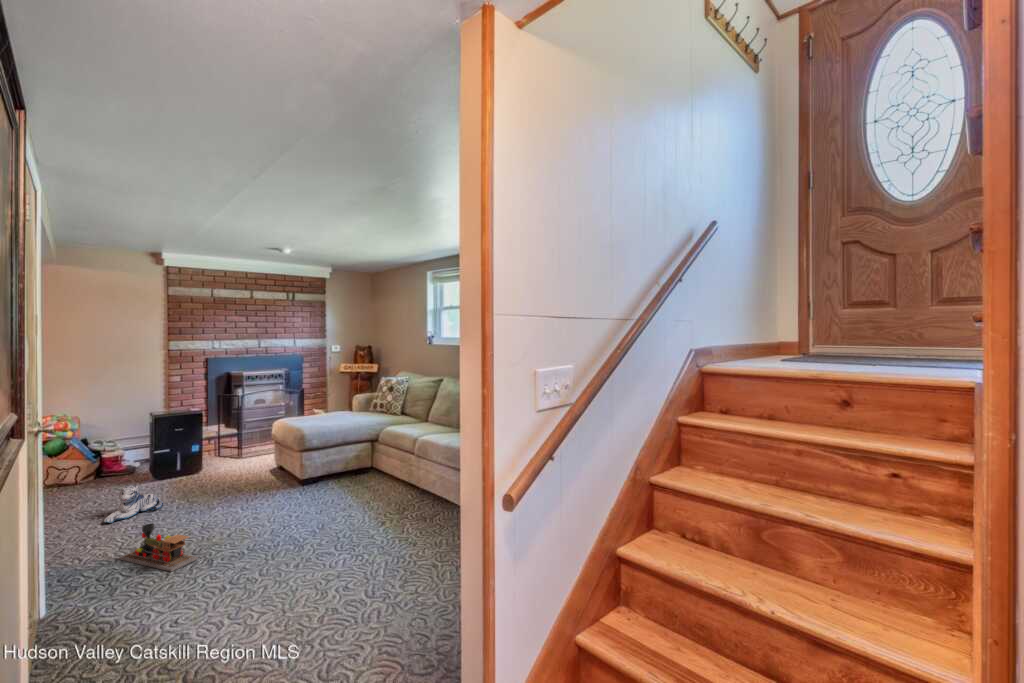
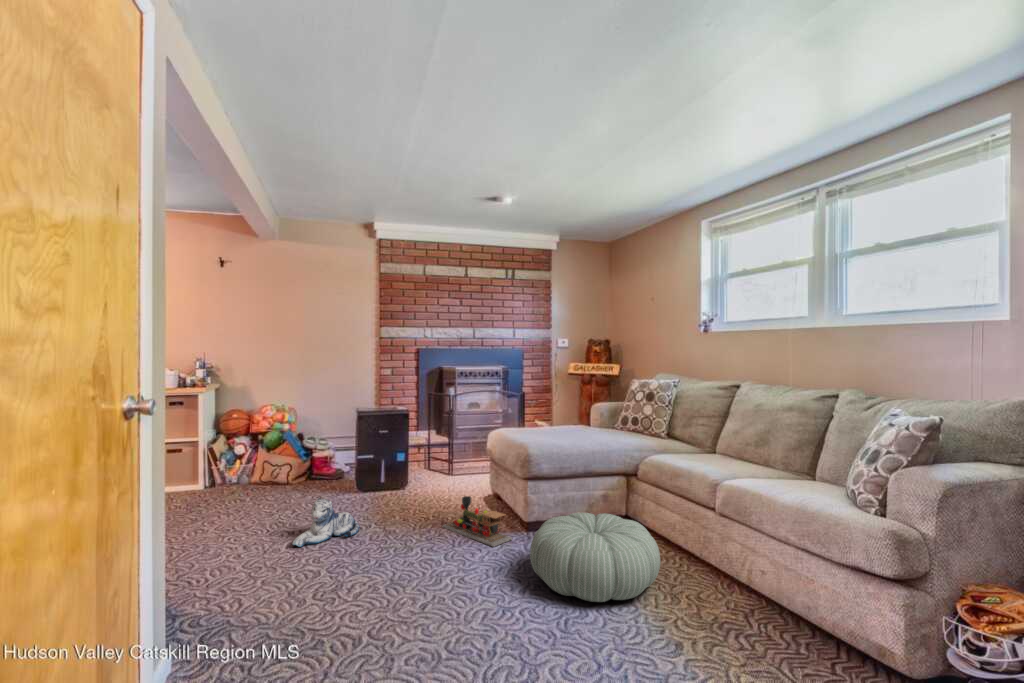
pouf: none [301,466,383,517] -> present [530,512,660,602]
toy train: present [119,523,198,572] -> present [442,496,512,547]

